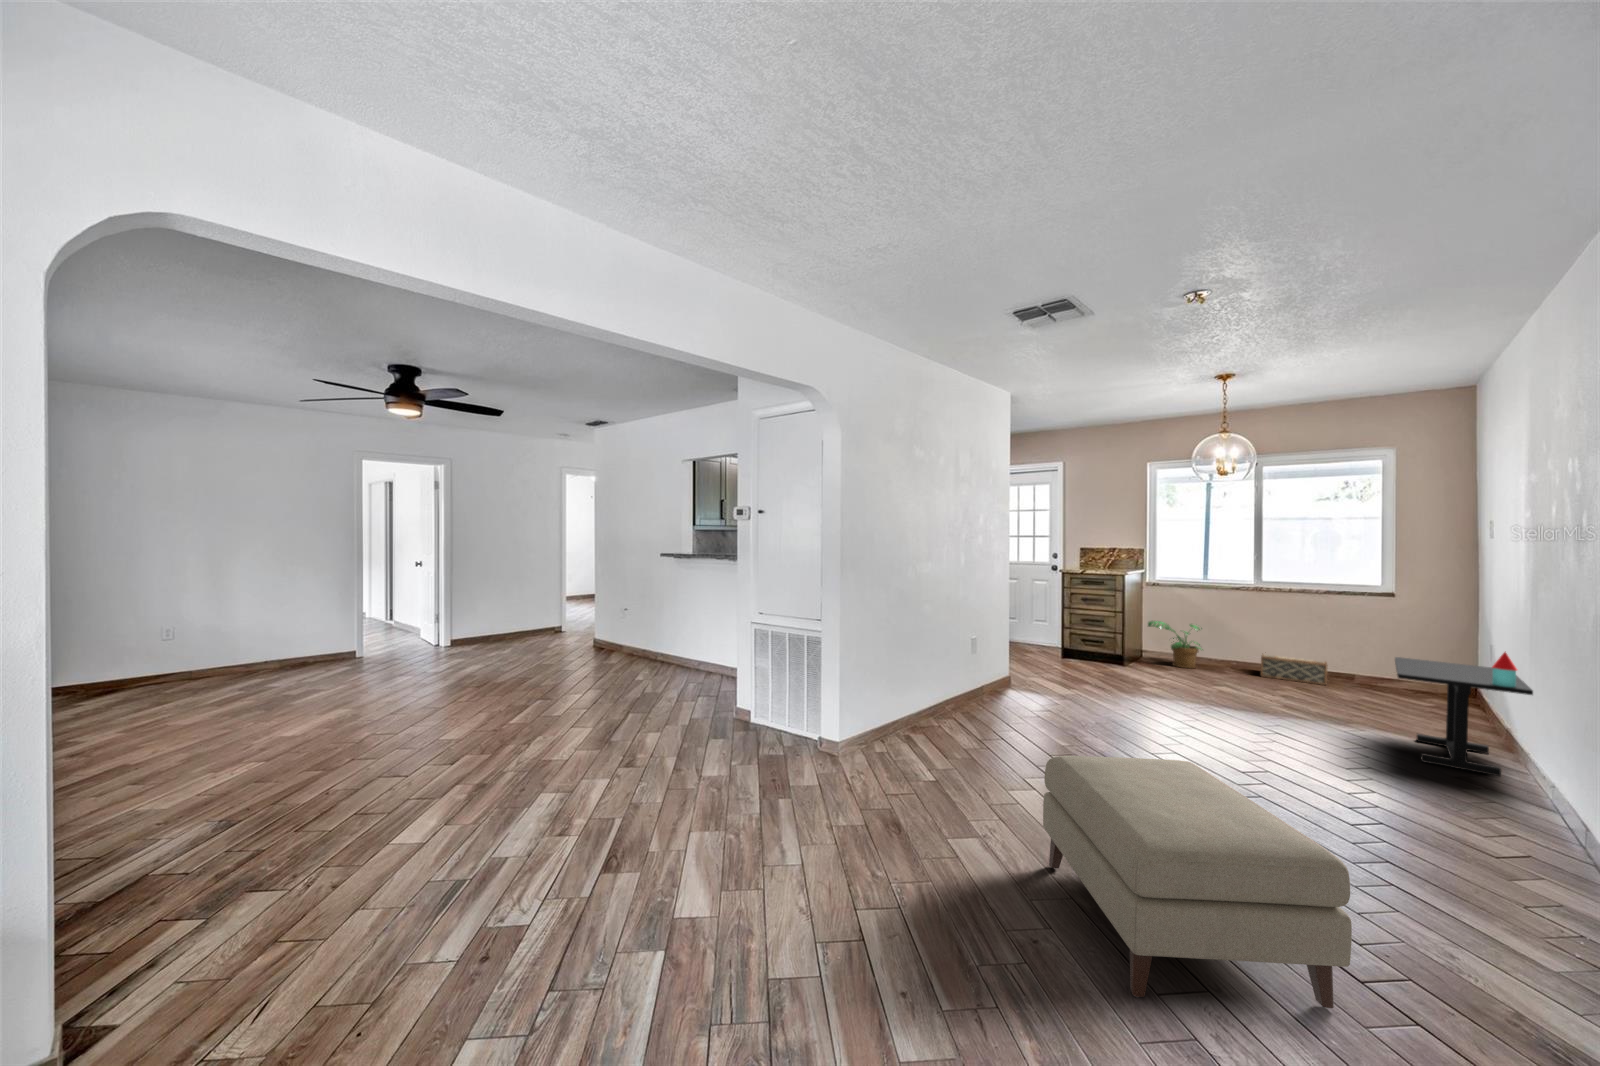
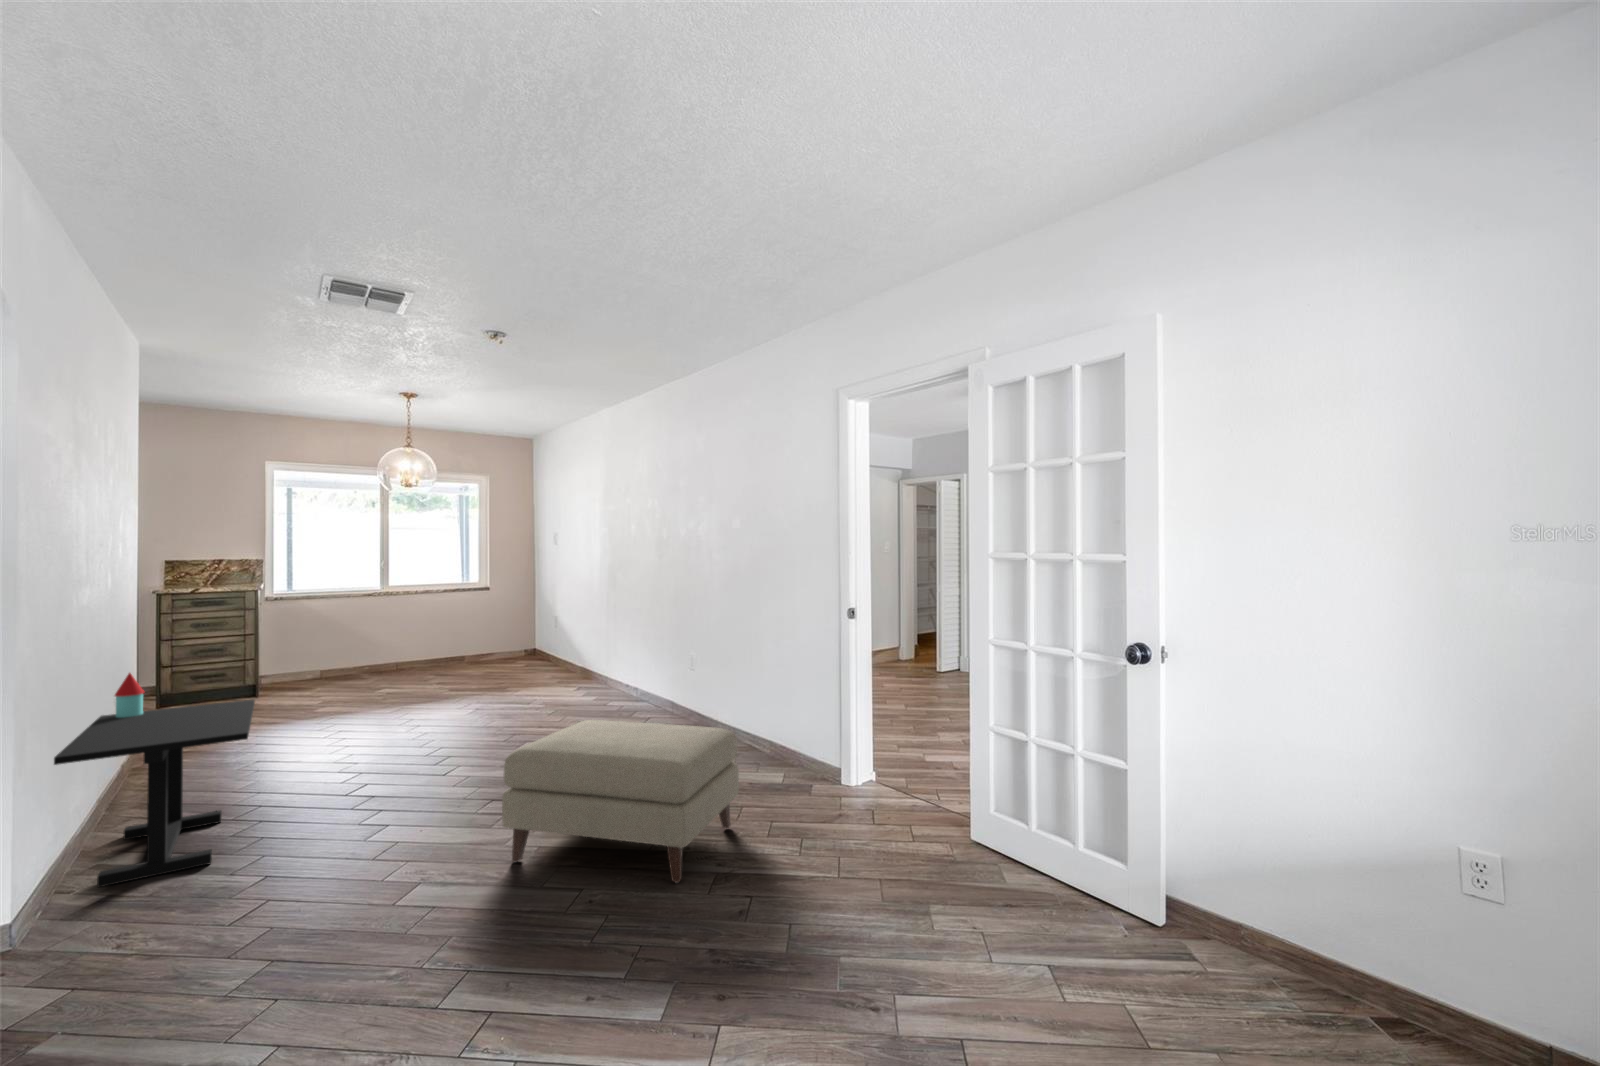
potted plant: present [1148,621,1203,668] -> none [280,637,342,686]
side table: present [1395,652,1533,776] -> present [54,673,255,887]
woven basket: present [1261,654,1328,685] -> none [393,648,453,676]

